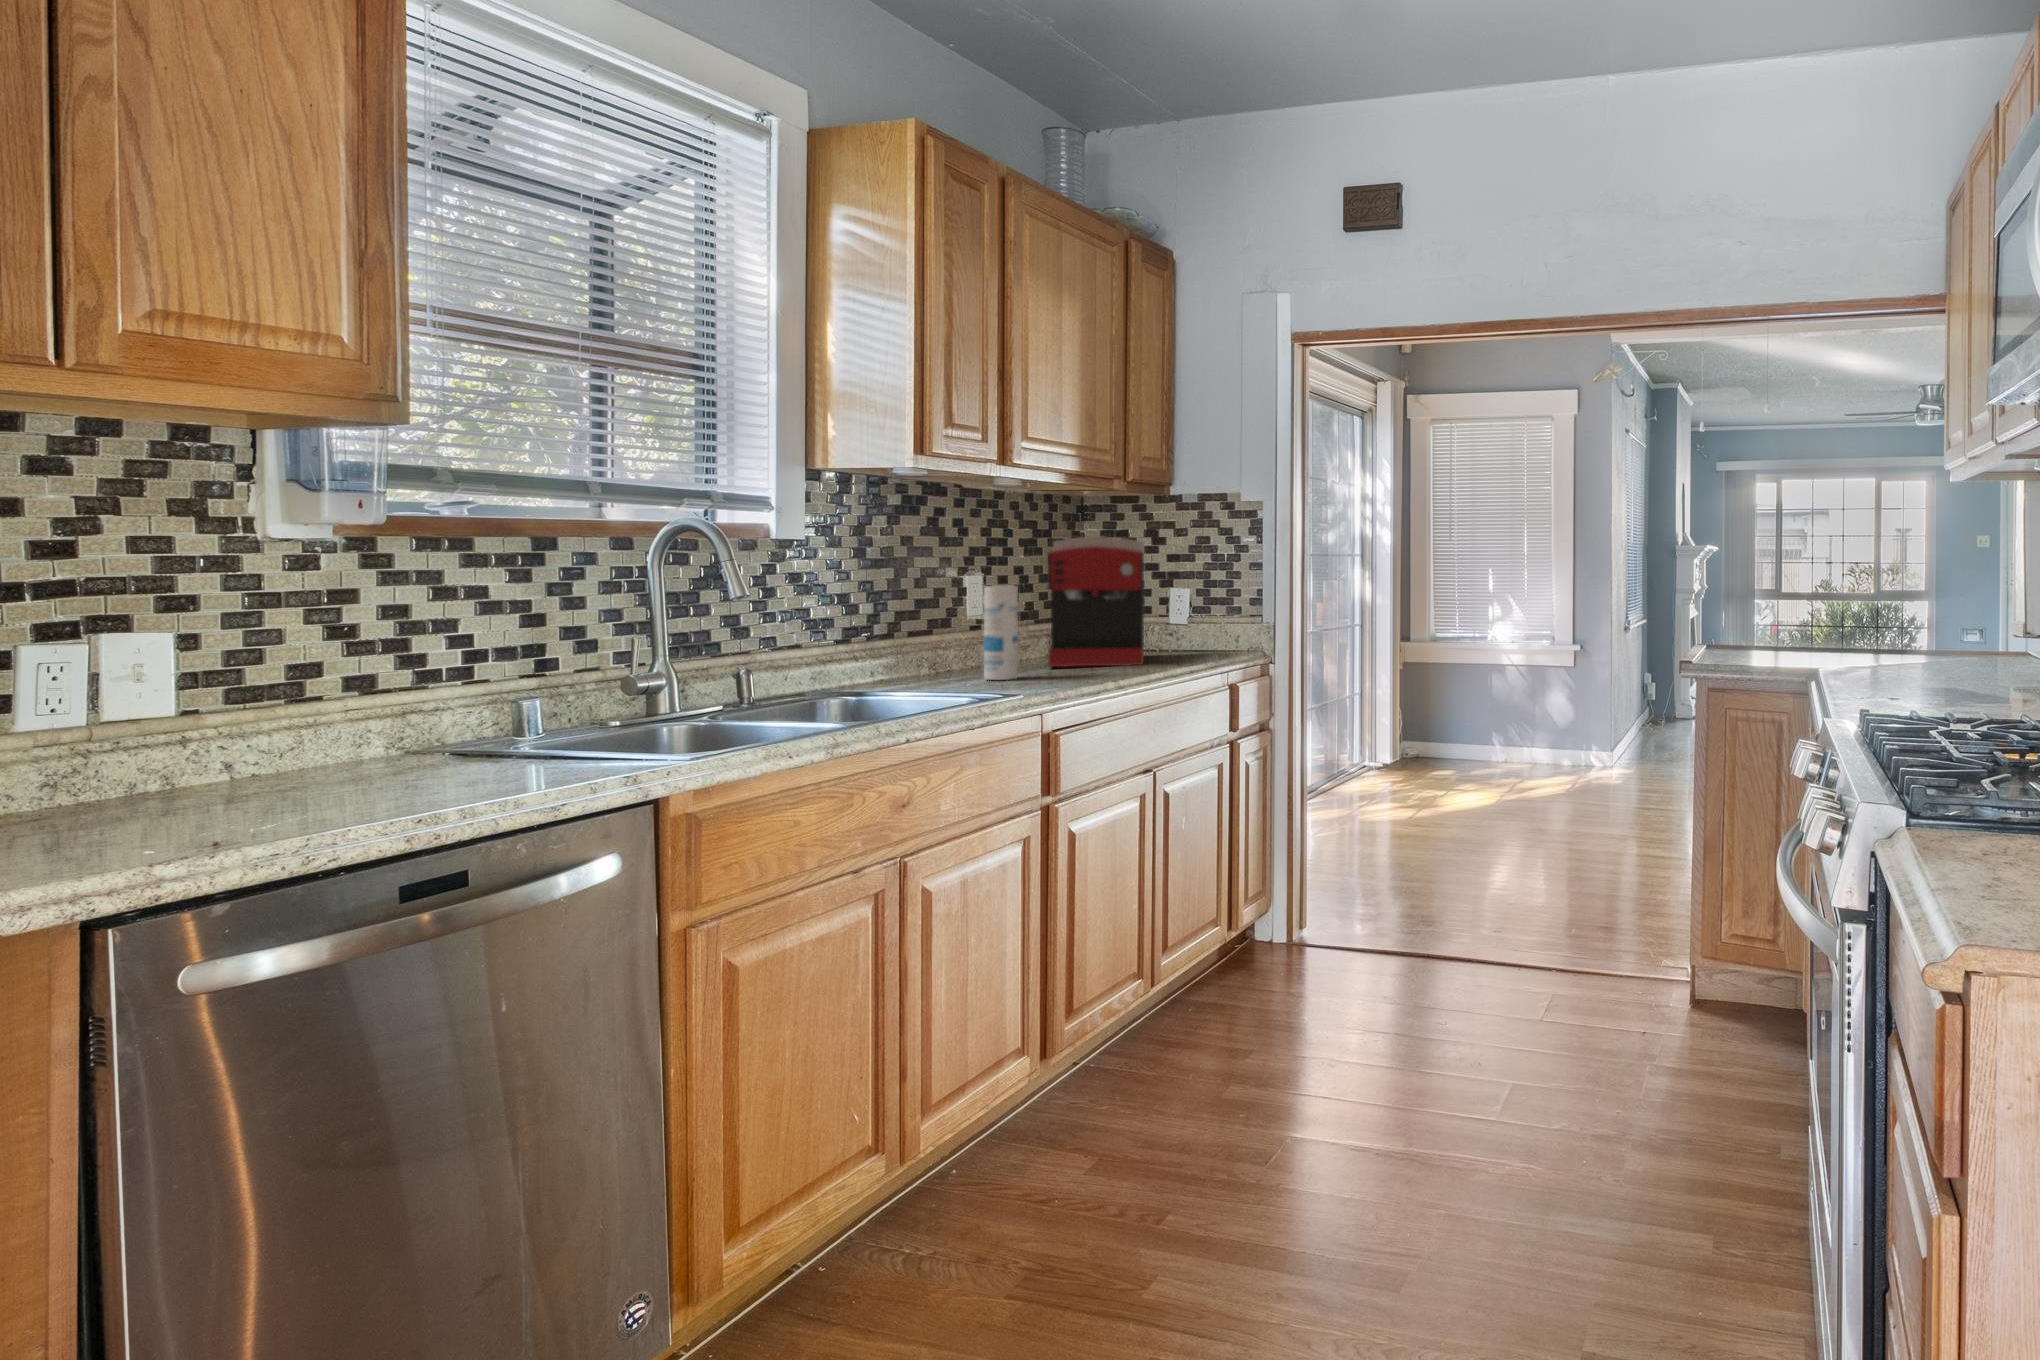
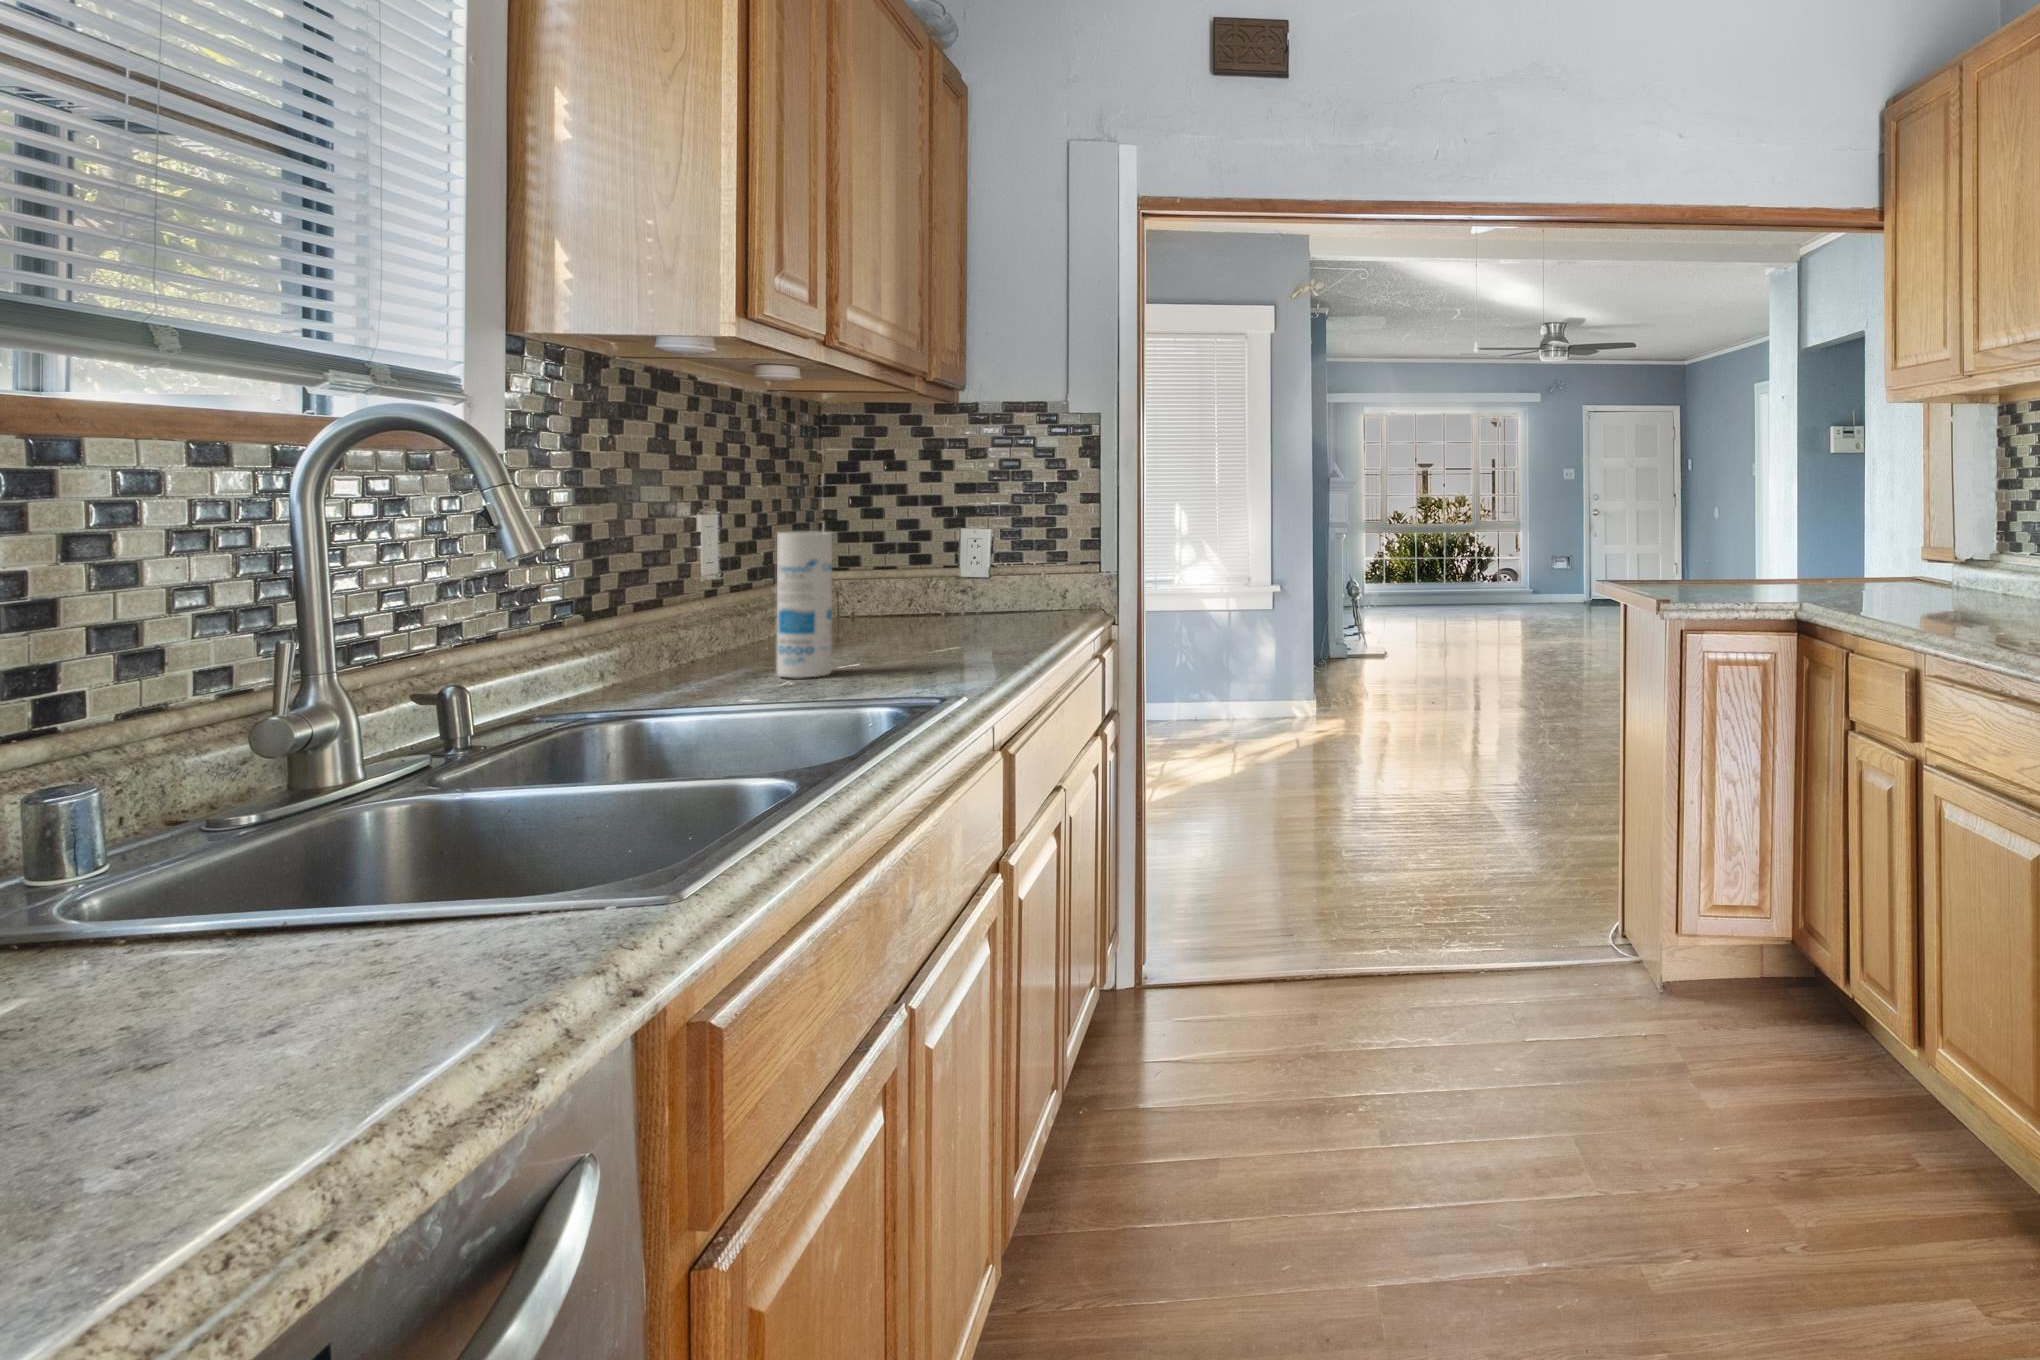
coffee maker: present [1048,536,1144,667] -> none [824,457,992,651]

